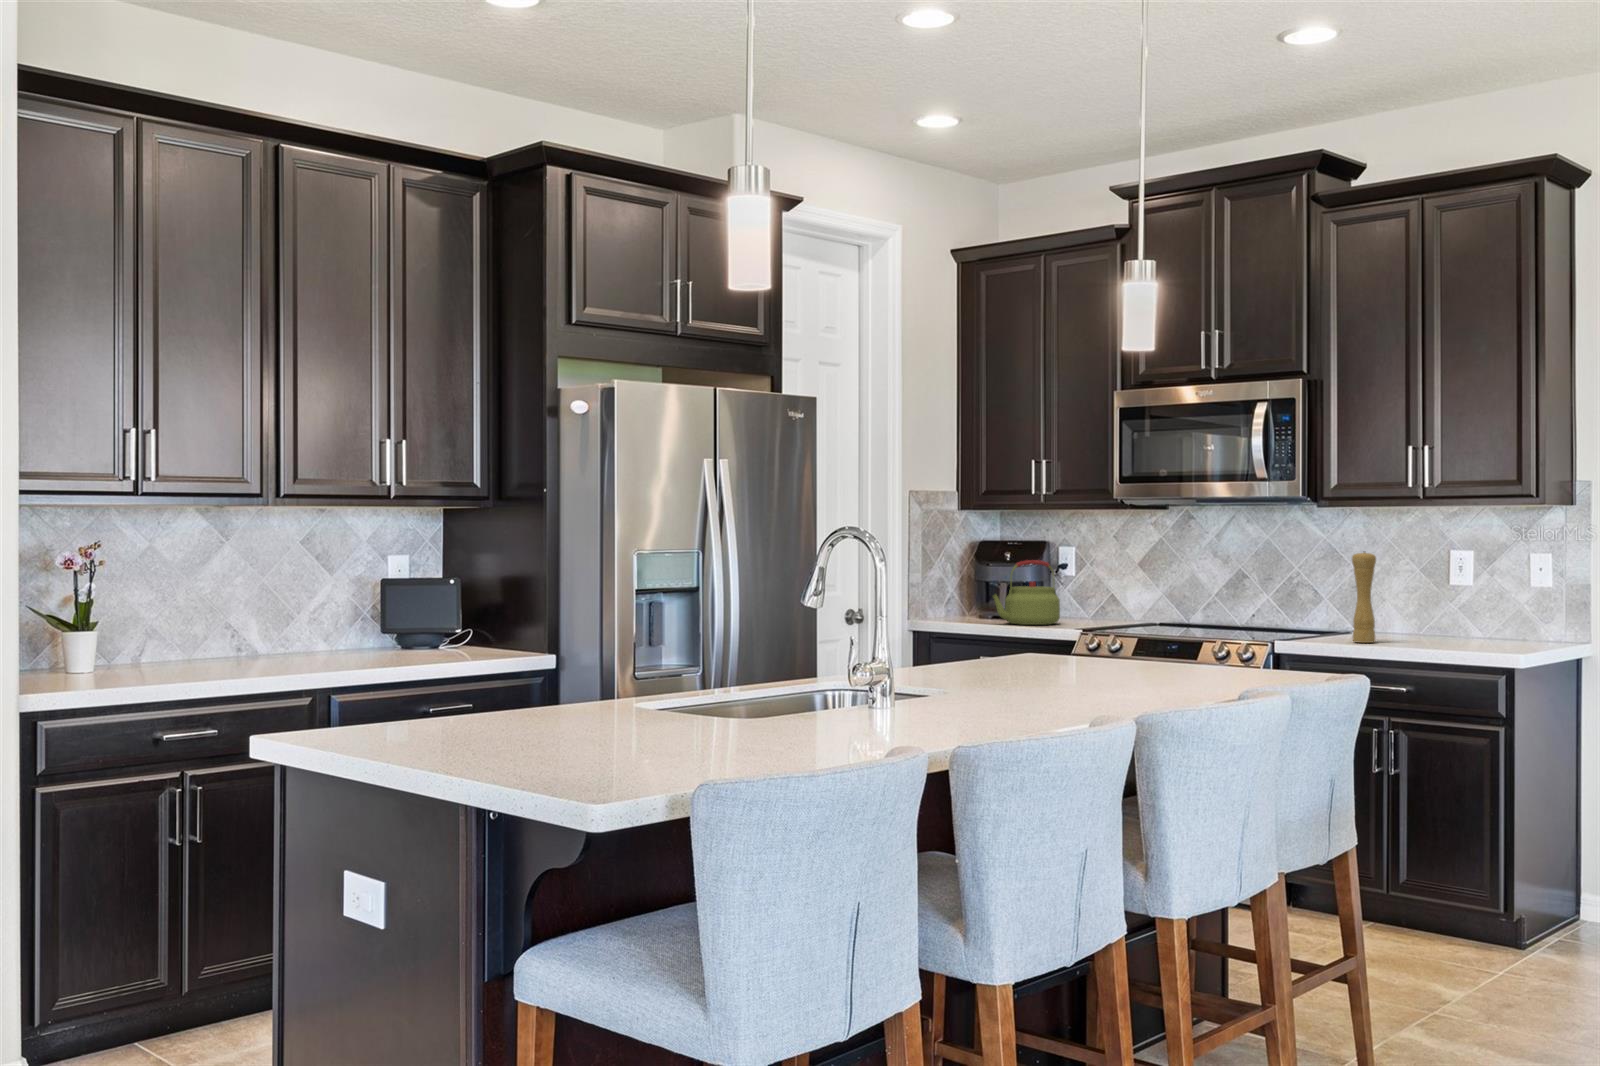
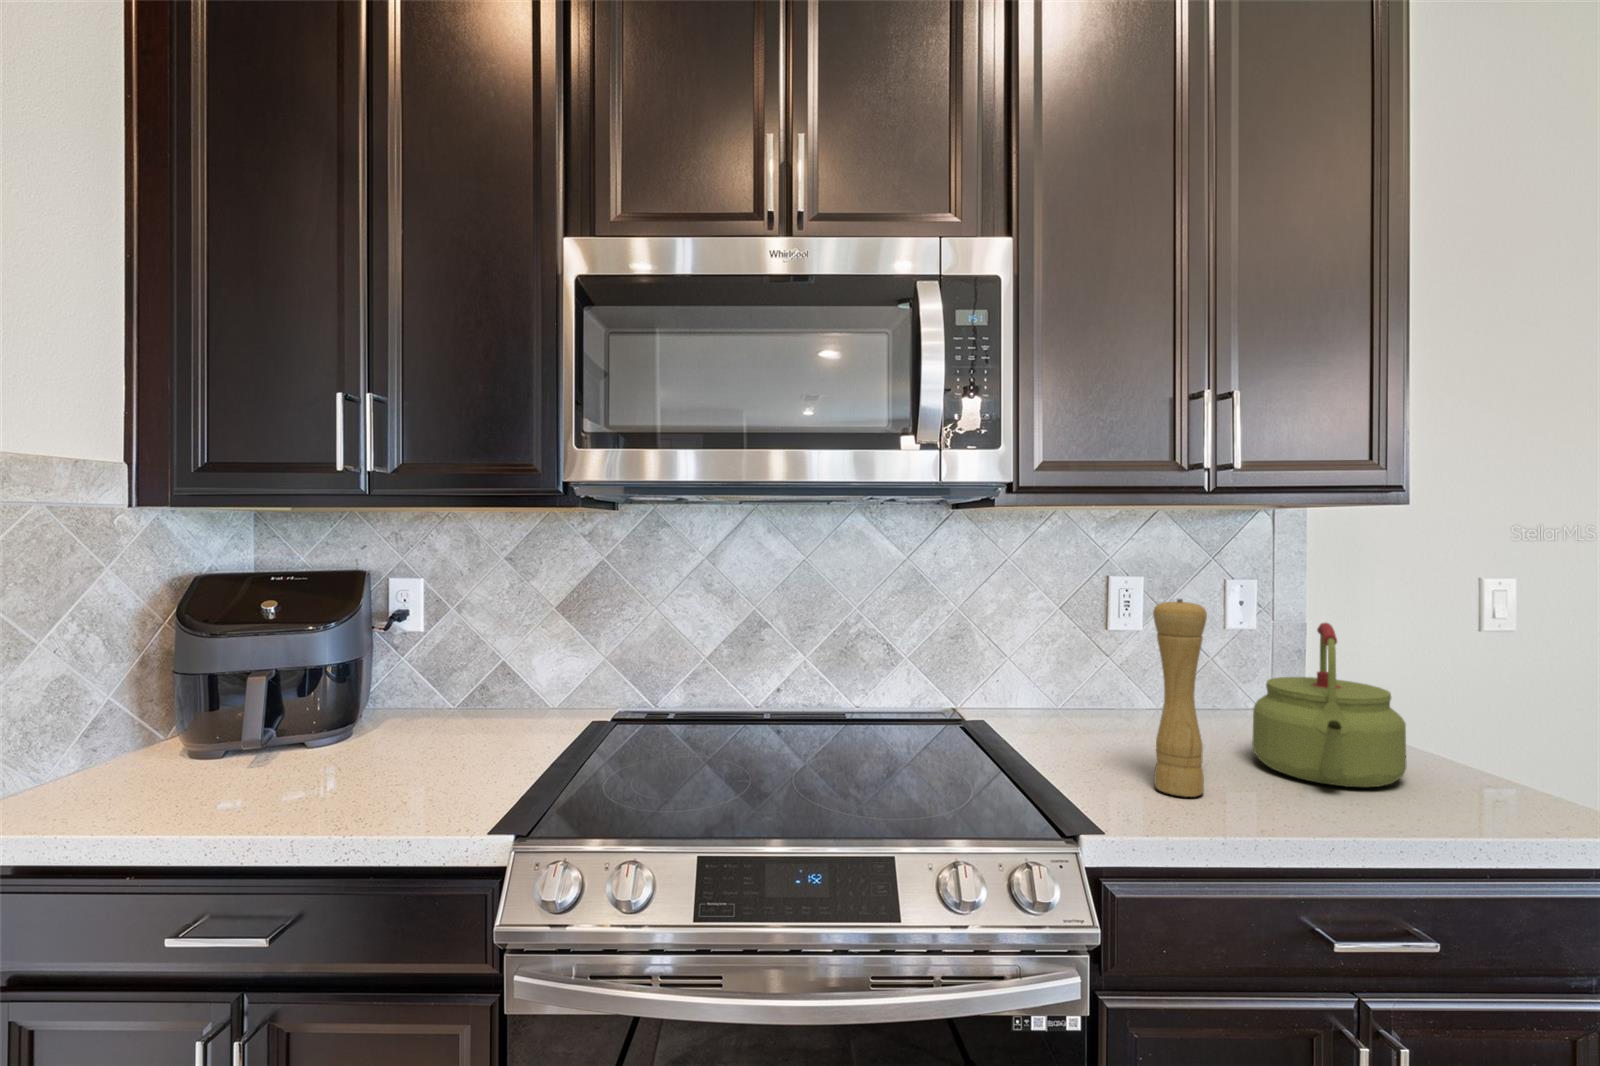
kettle: present [993,560,1060,625] -> present [1252,623,1406,787]

